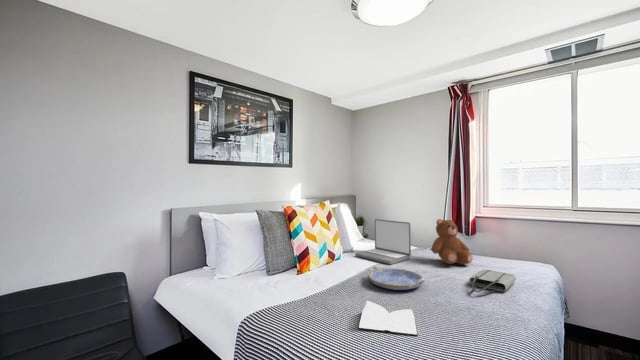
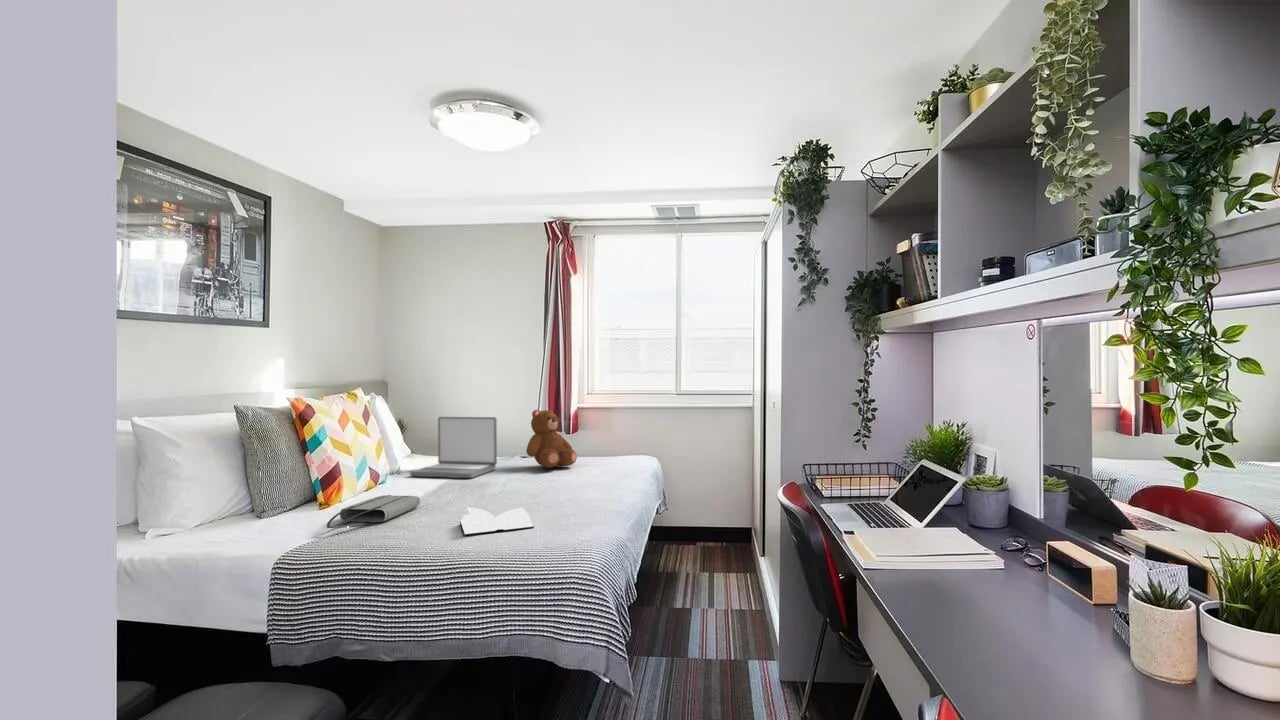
serving tray: present [368,267,424,290] -> none [449,478,527,500]
tote bag: present [469,270,515,293] -> present [327,495,420,528]

